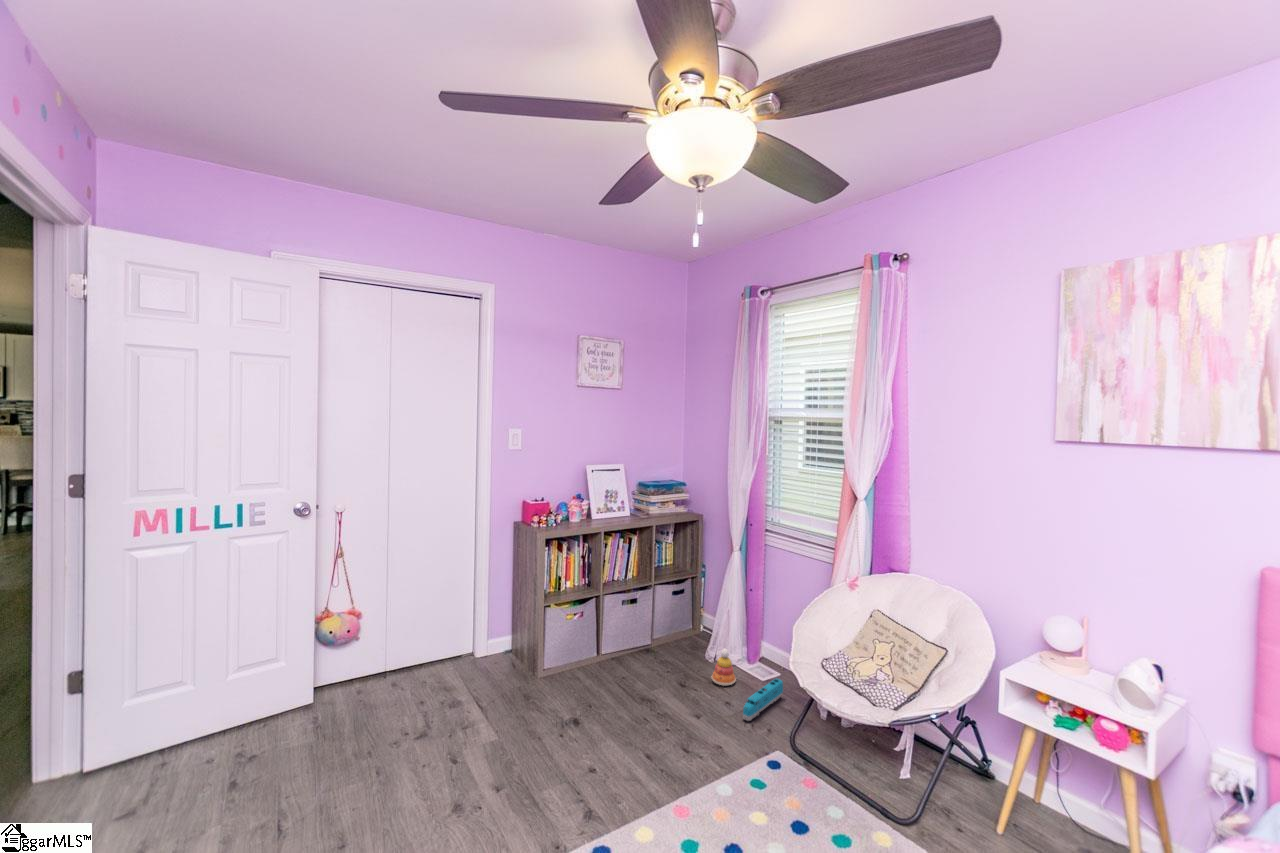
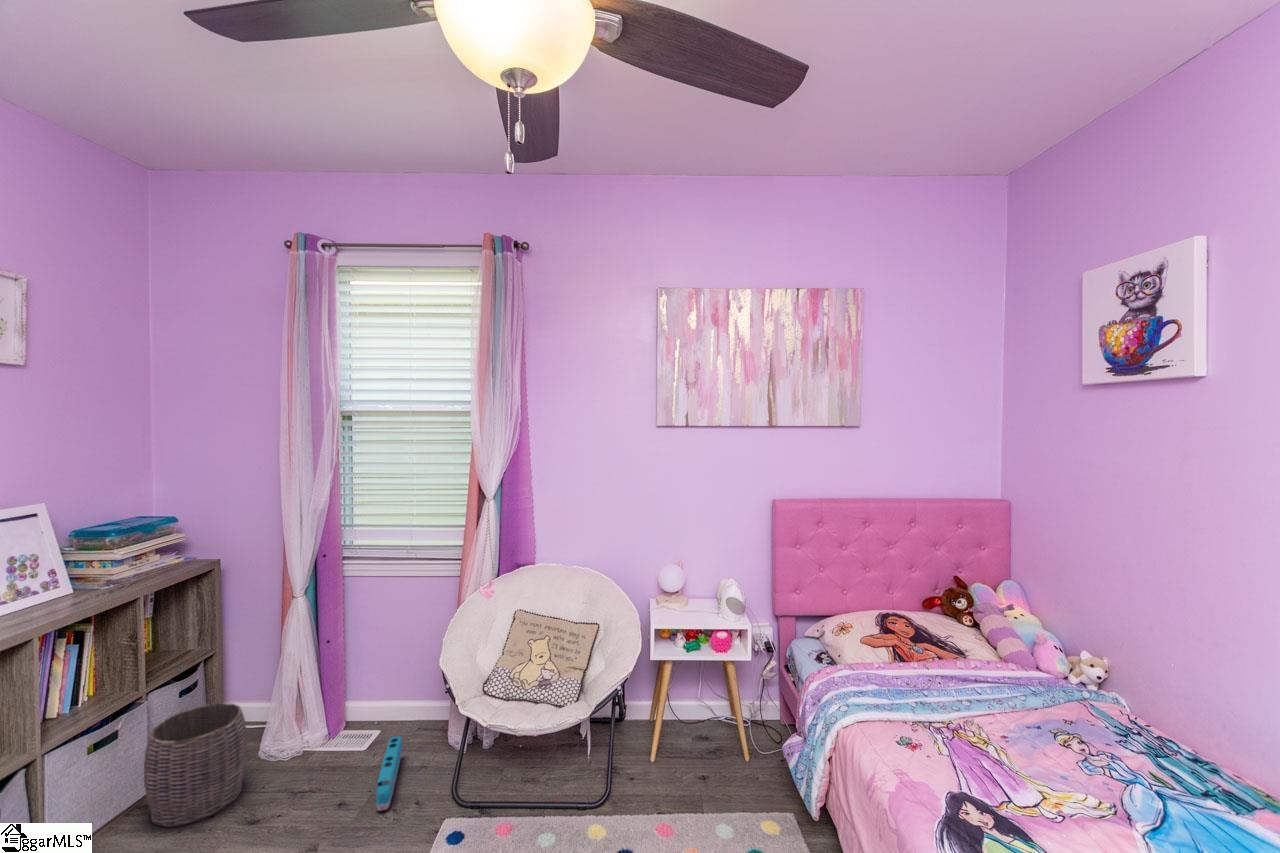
woven basket: none [645,604,696,672] -> present [144,703,247,827]
stacking toy: present [712,649,736,686] -> none [291,734,330,789]

